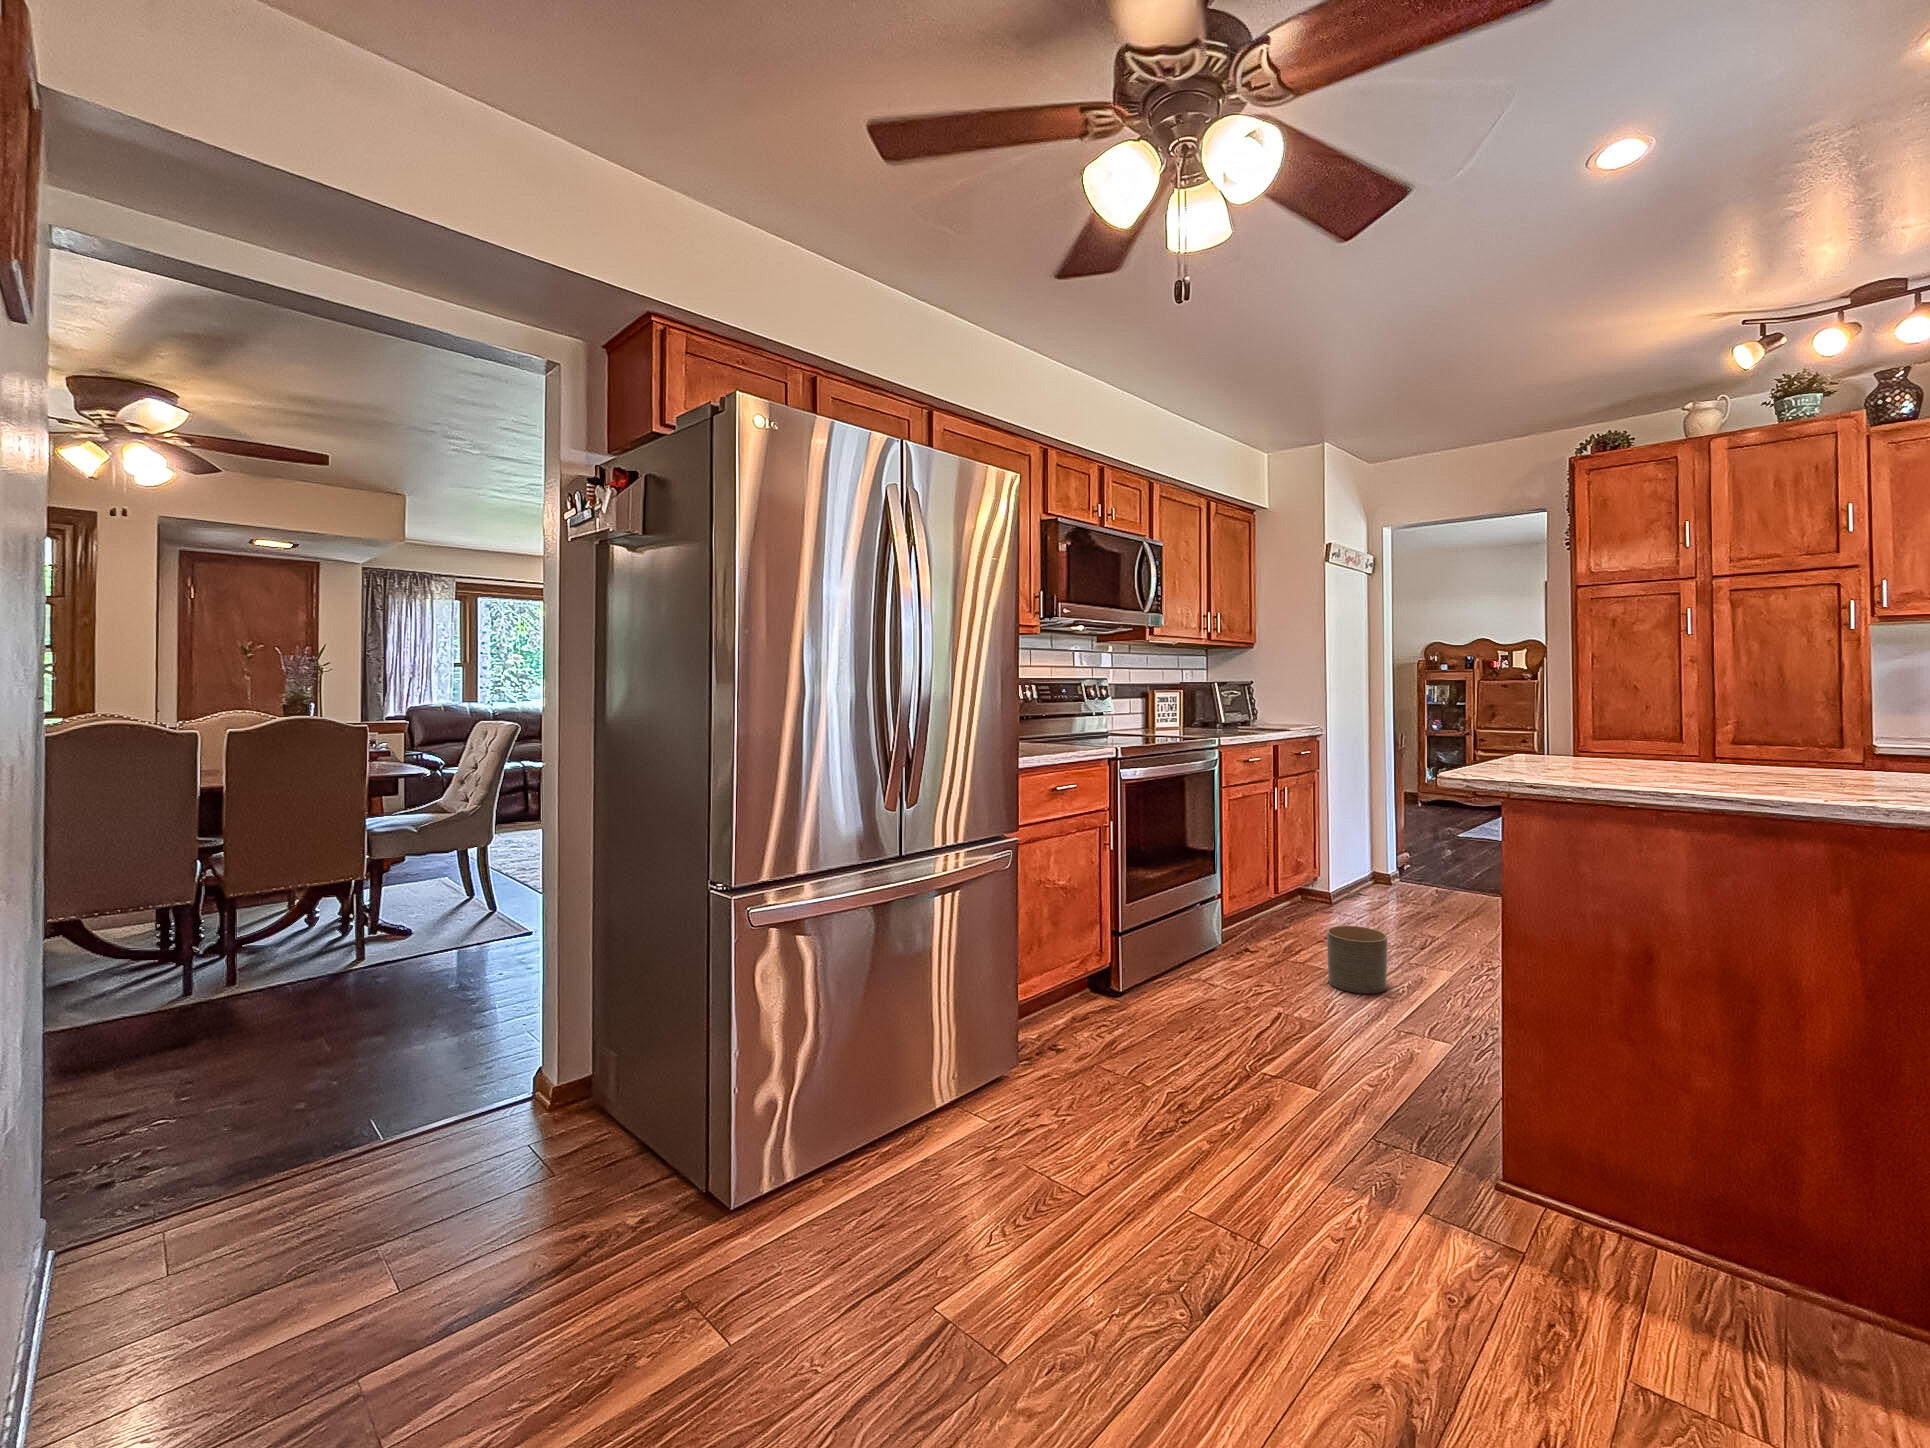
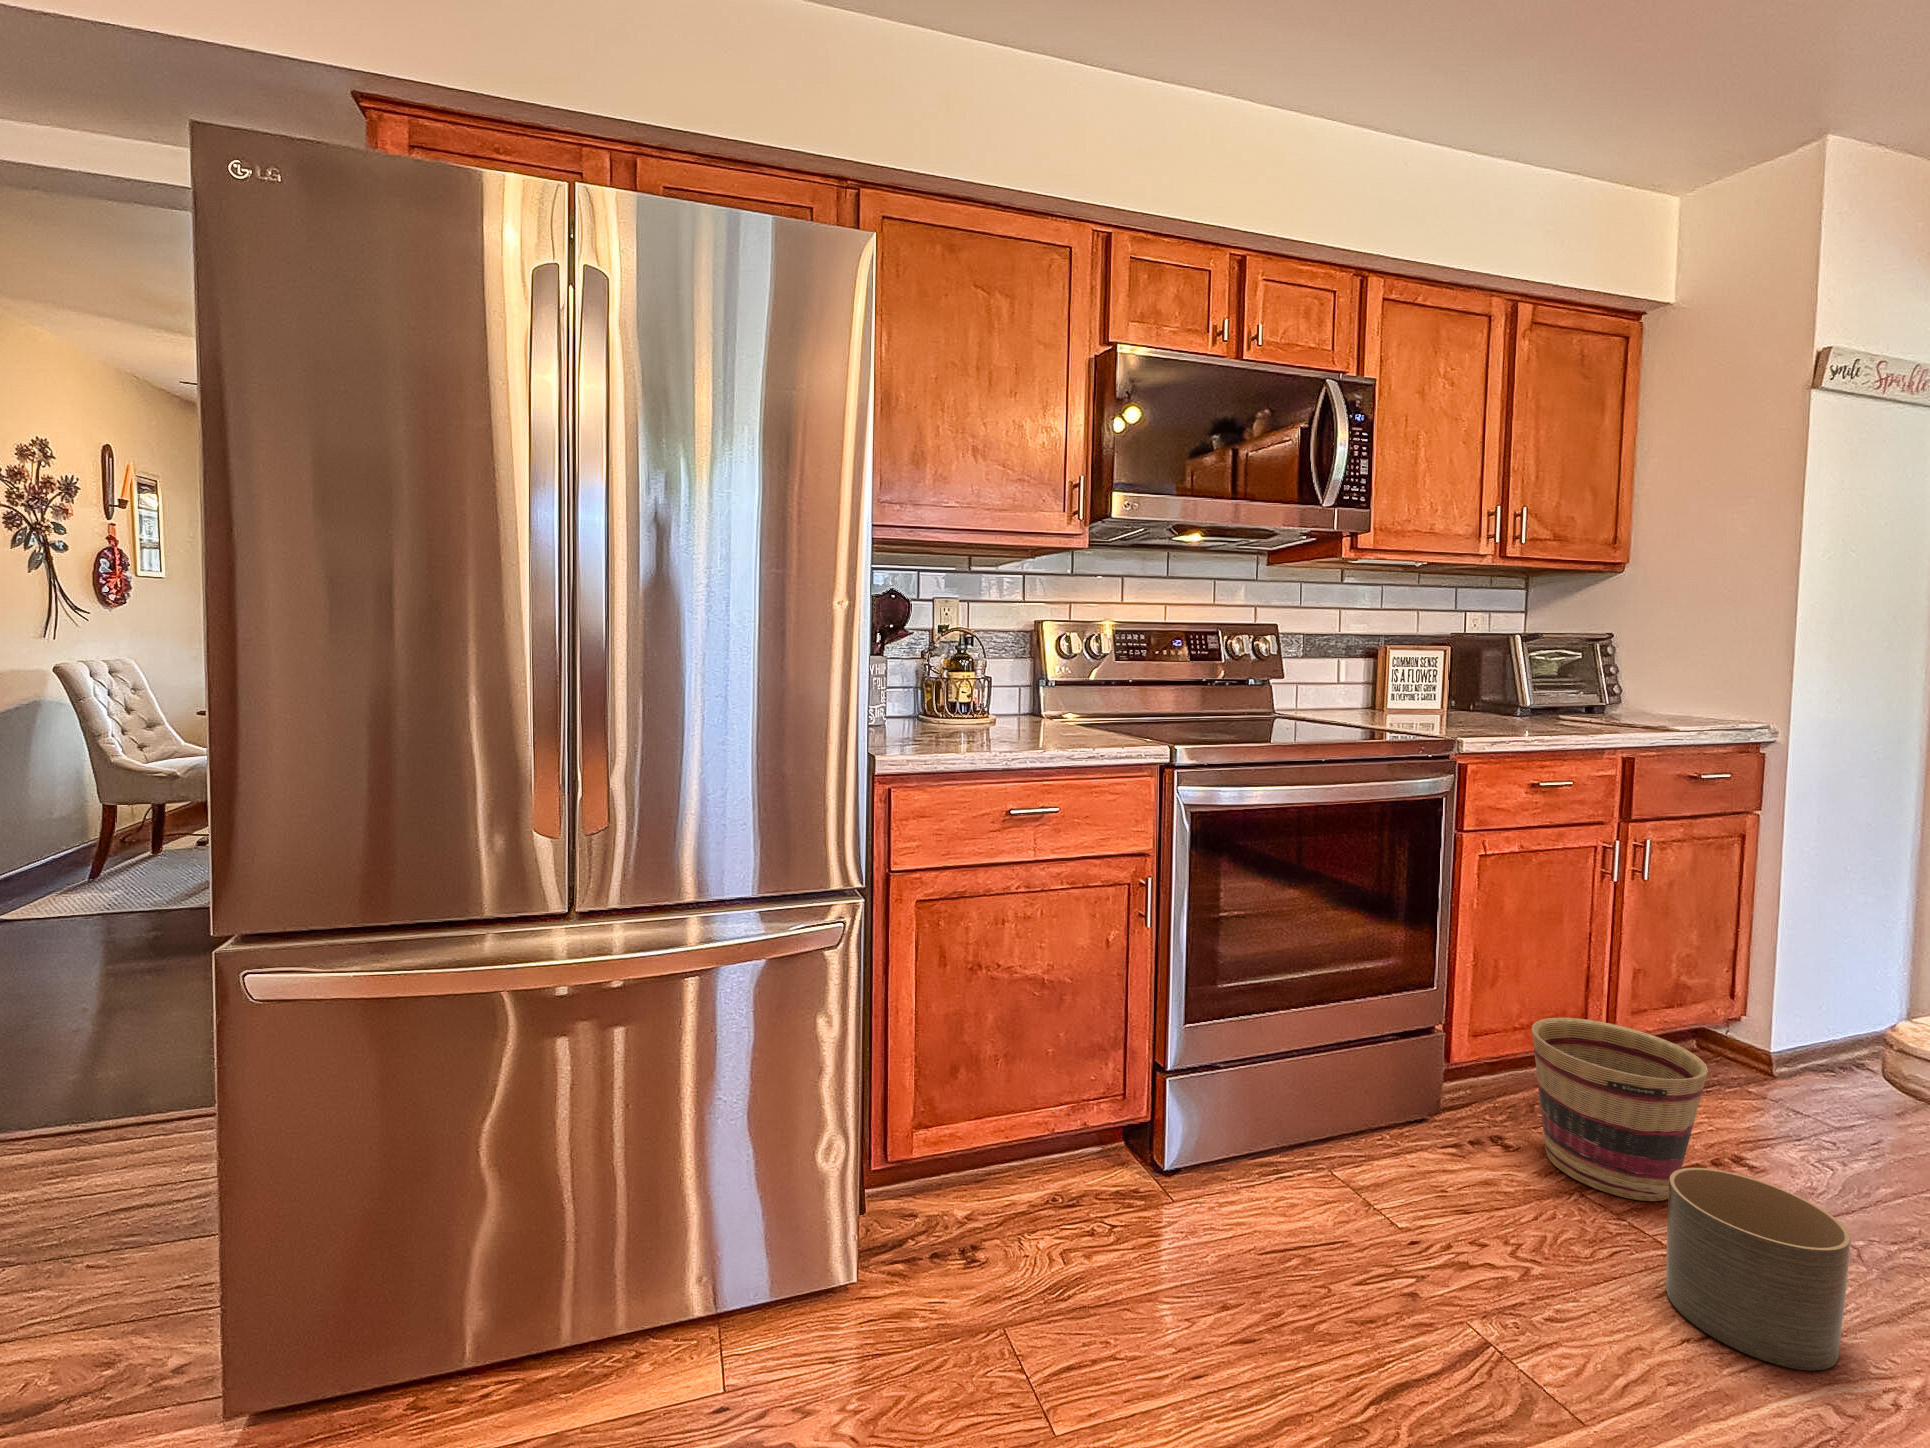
basket: none [1256,880,1327,958] -> present [1532,1018,1708,1201]

